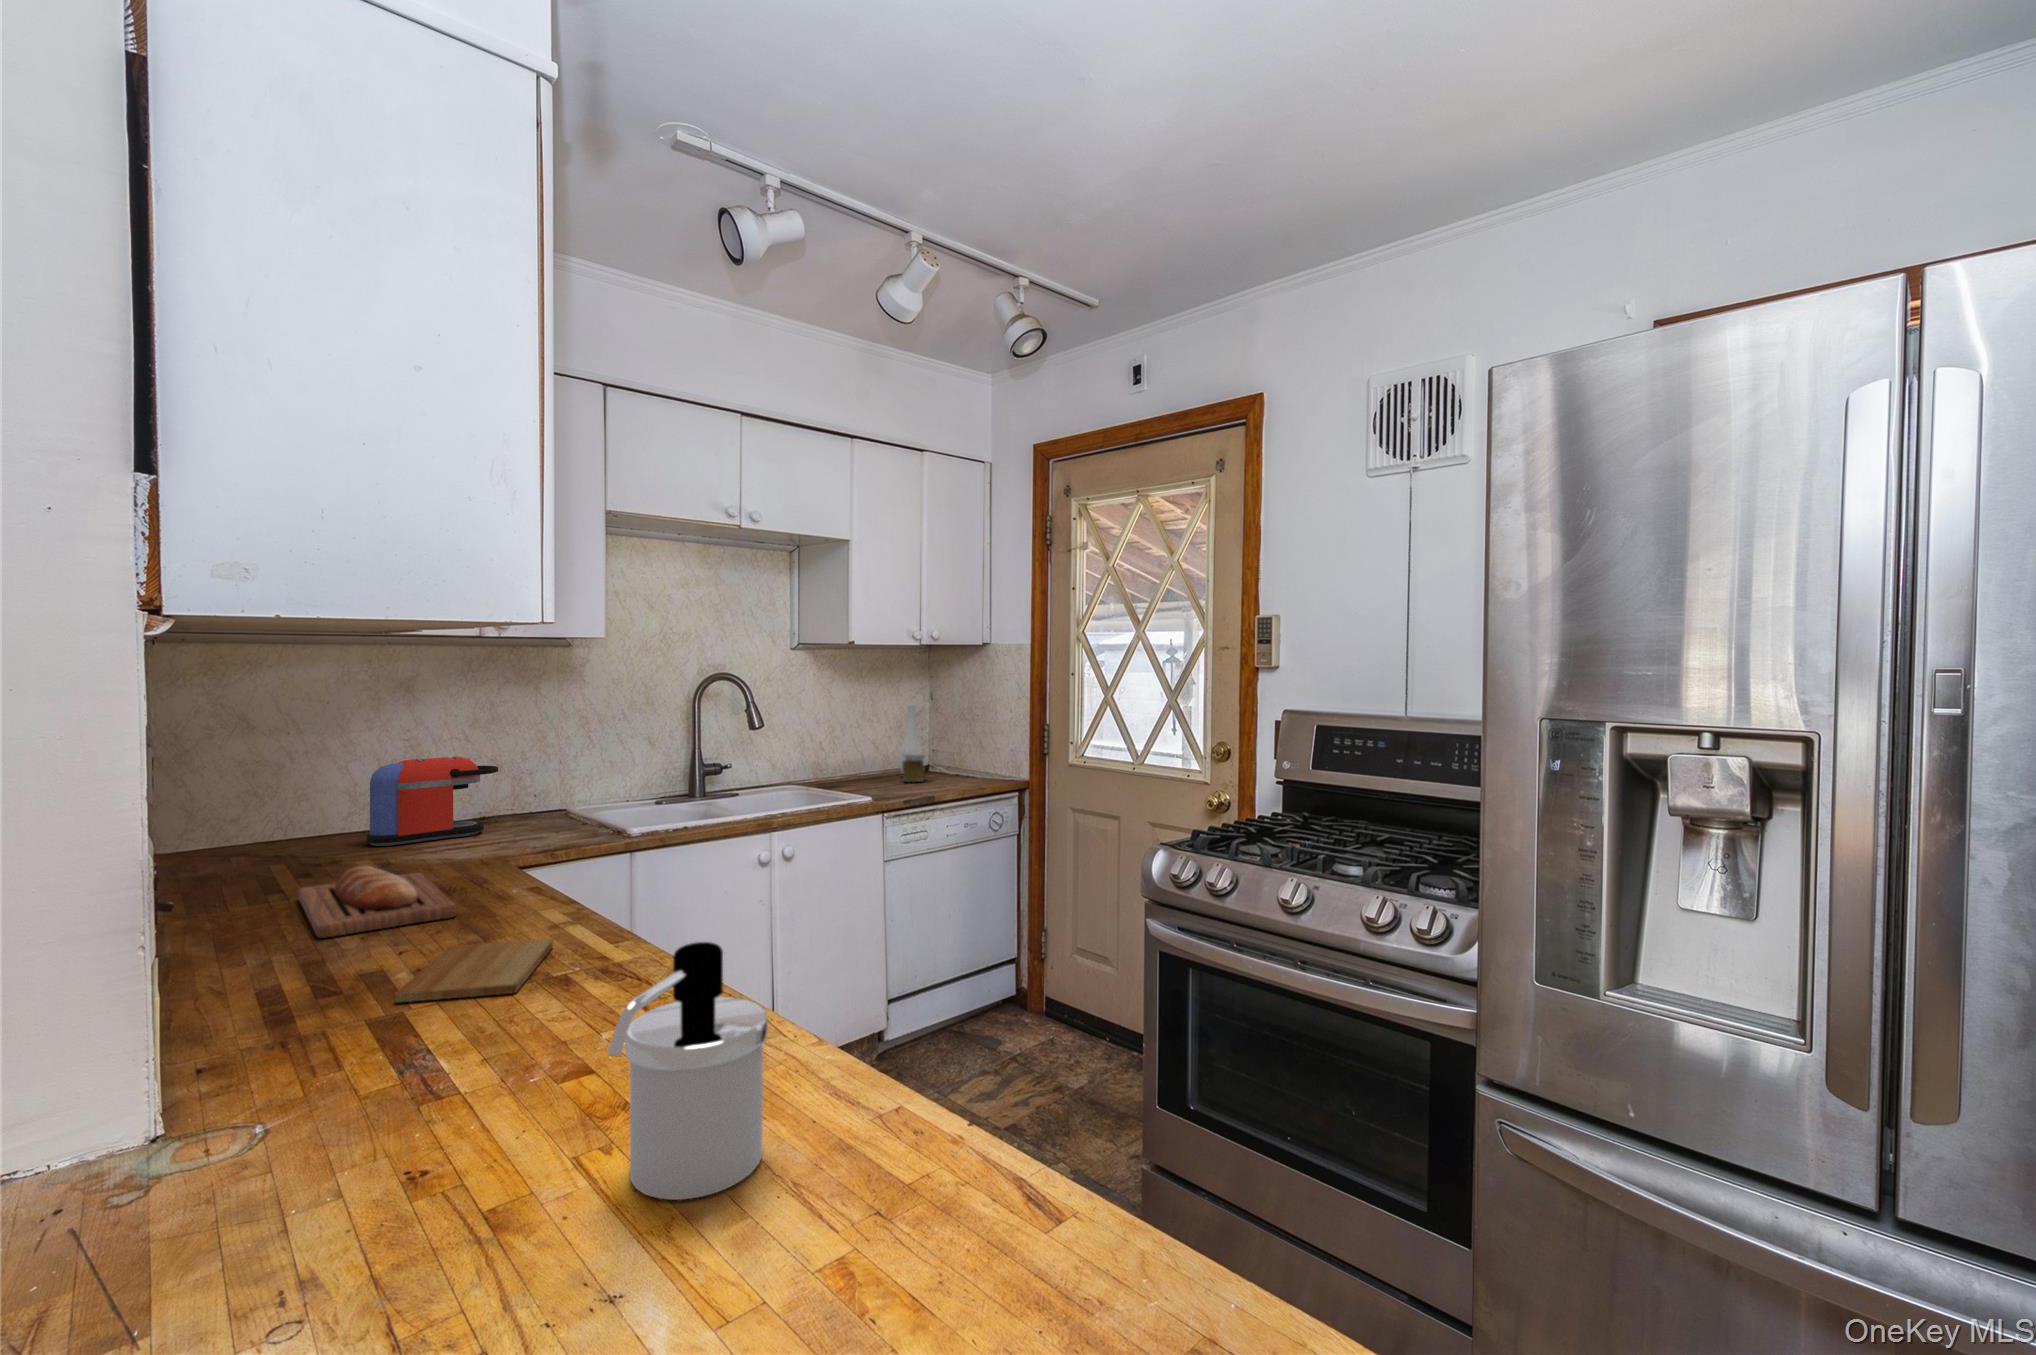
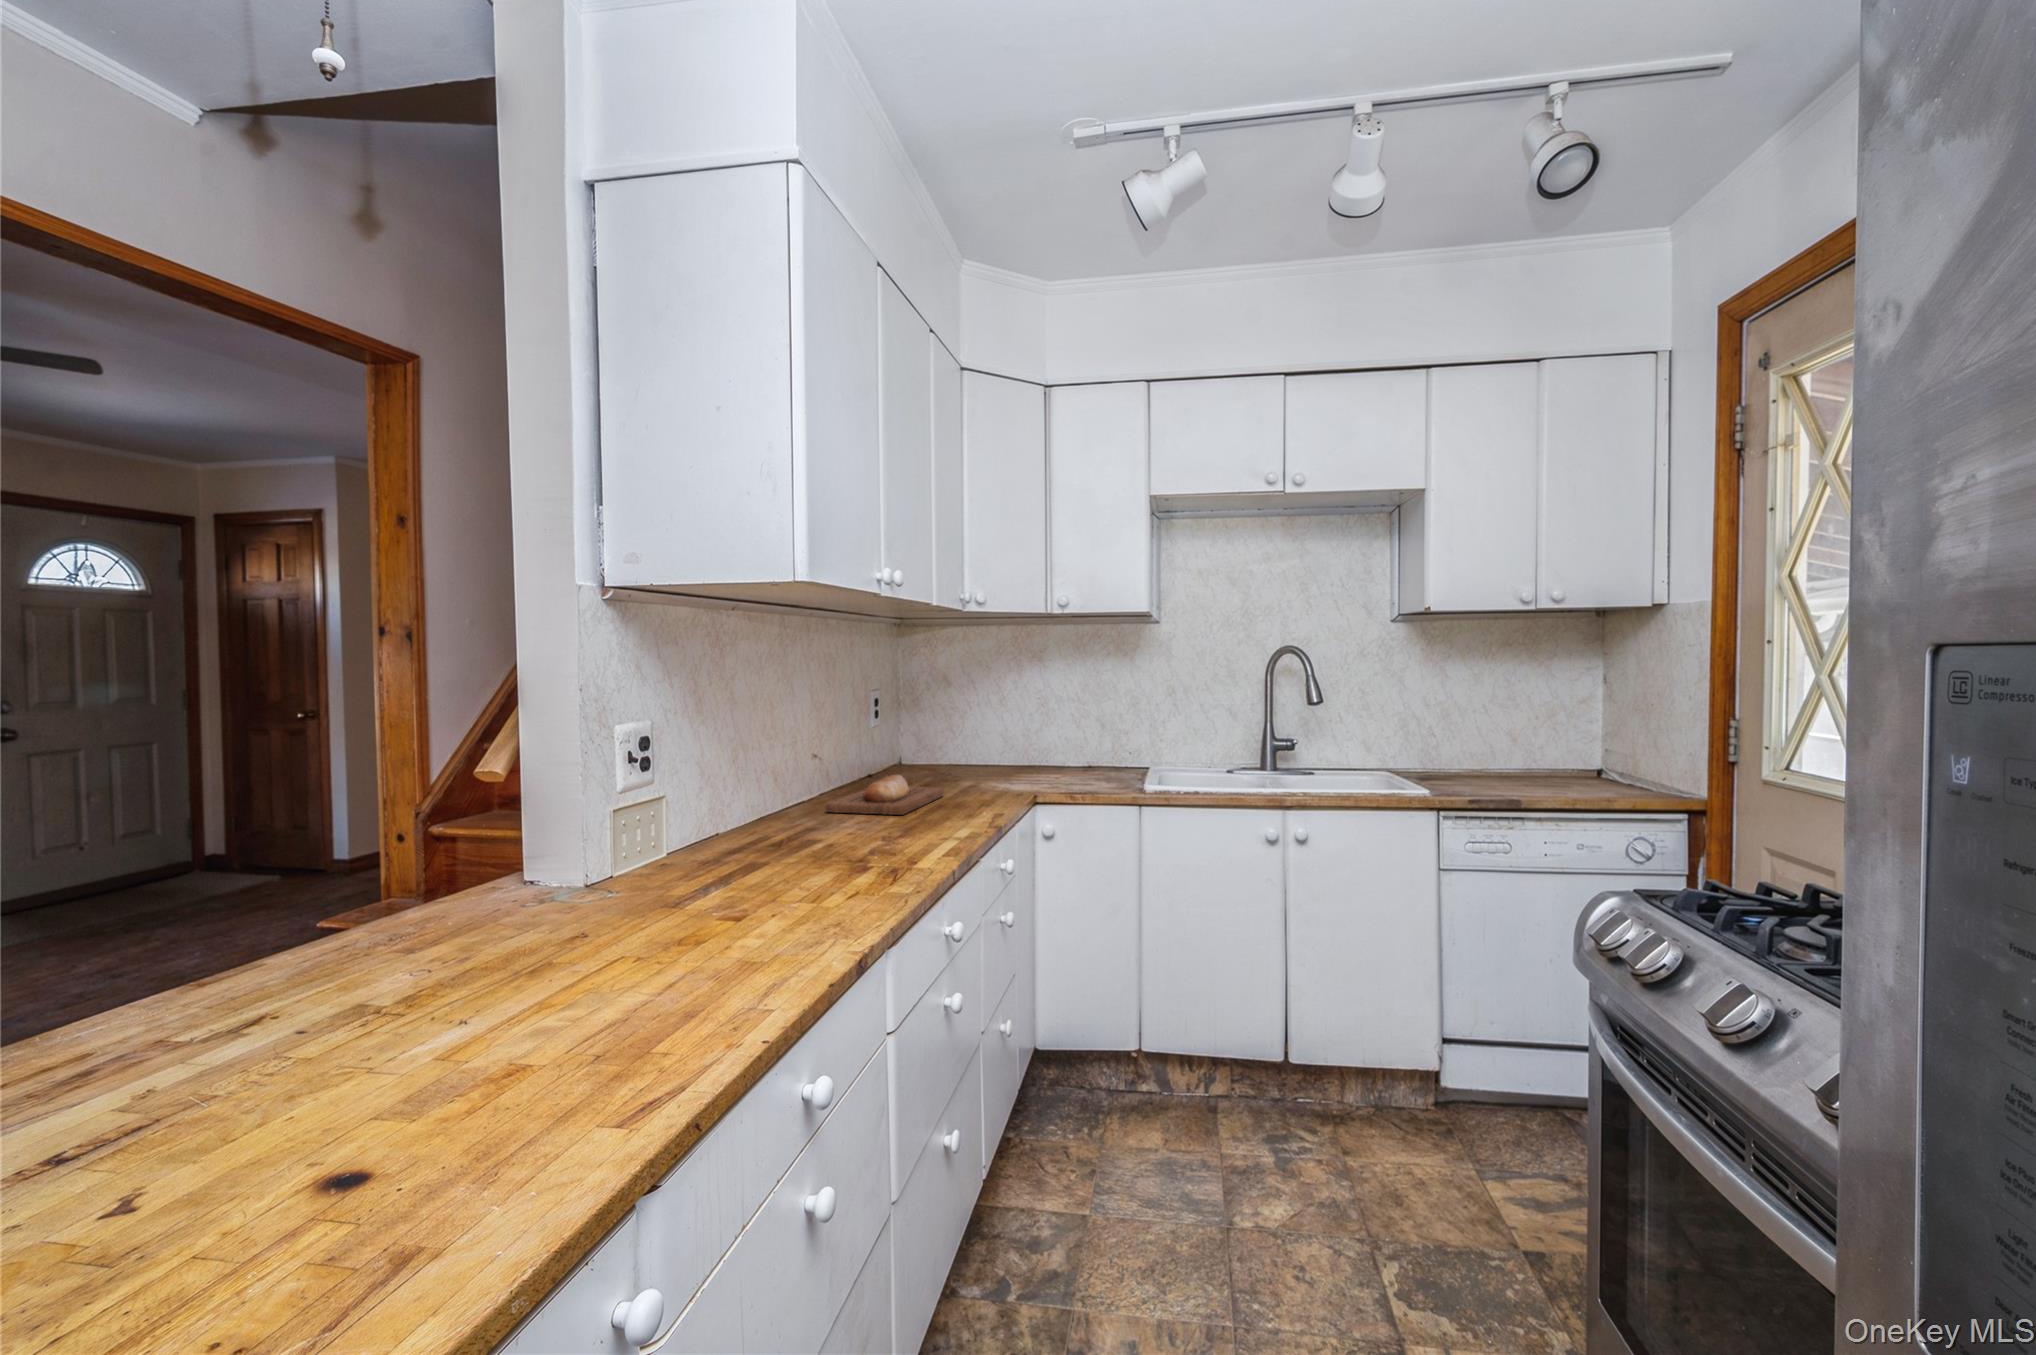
vase: present [899,703,927,782] -> none [1526,687,1574,786]
coffee maker: present [366,757,498,846] -> none [981,712,1071,776]
cutting board: present [394,939,553,1003] -> none [758,826,890,856]
soap dispenser: present [608,942,768,1200] -> none [463,786,649,971]

